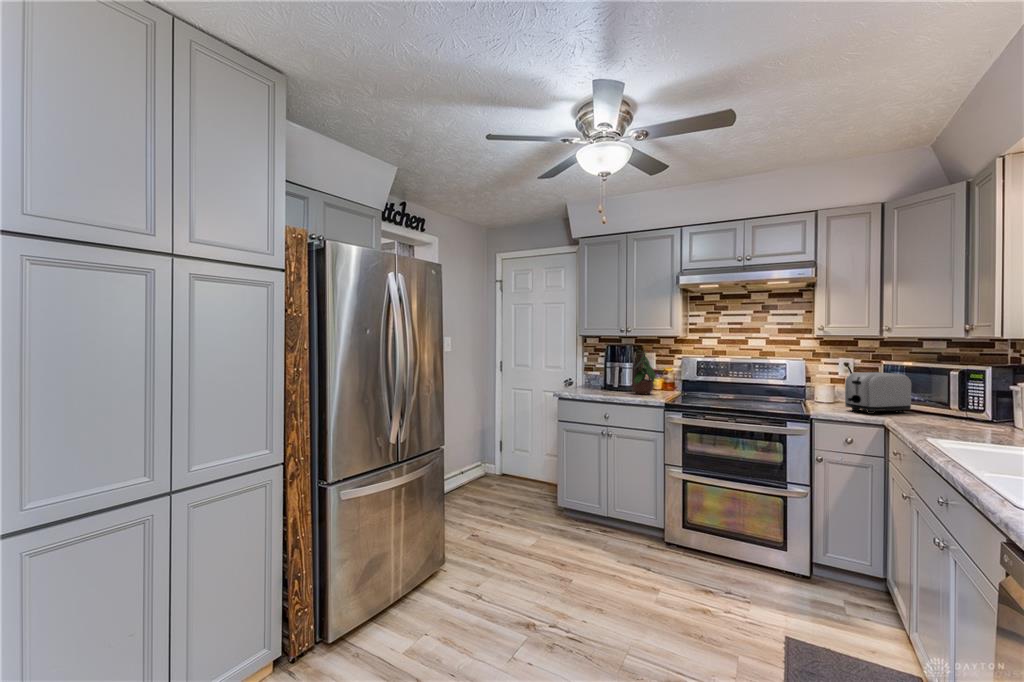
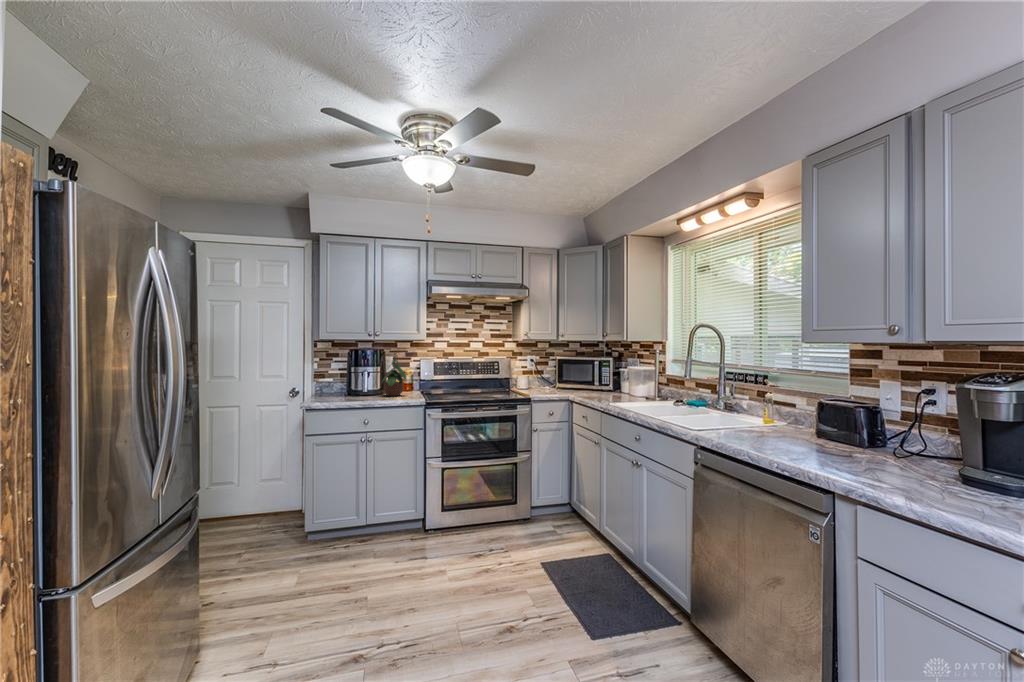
toaster: present [845,372,911,414] -> none [544,365,574,393]

